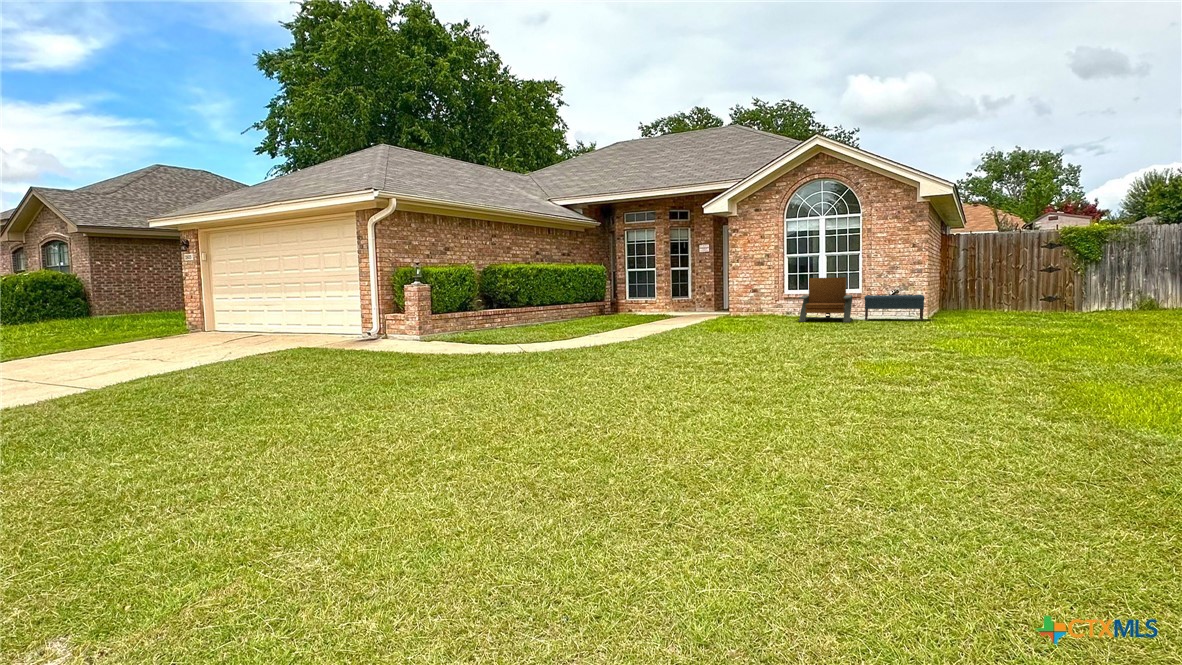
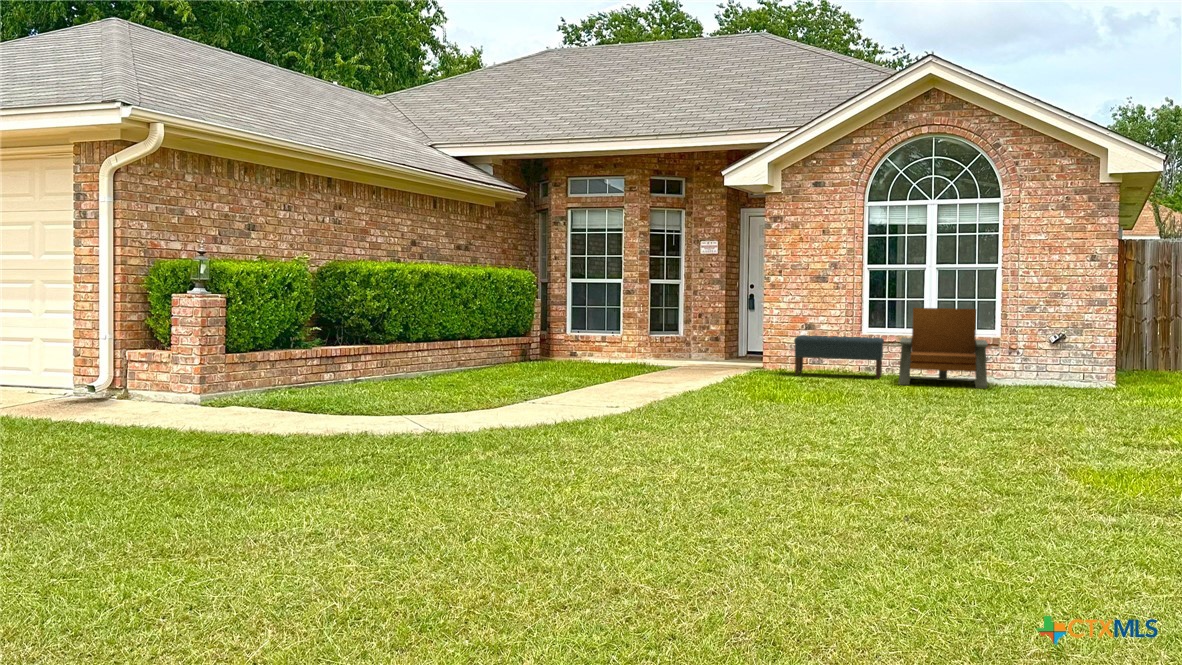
bench: present [864,295,925,321] -> present [794,335,884,379]

